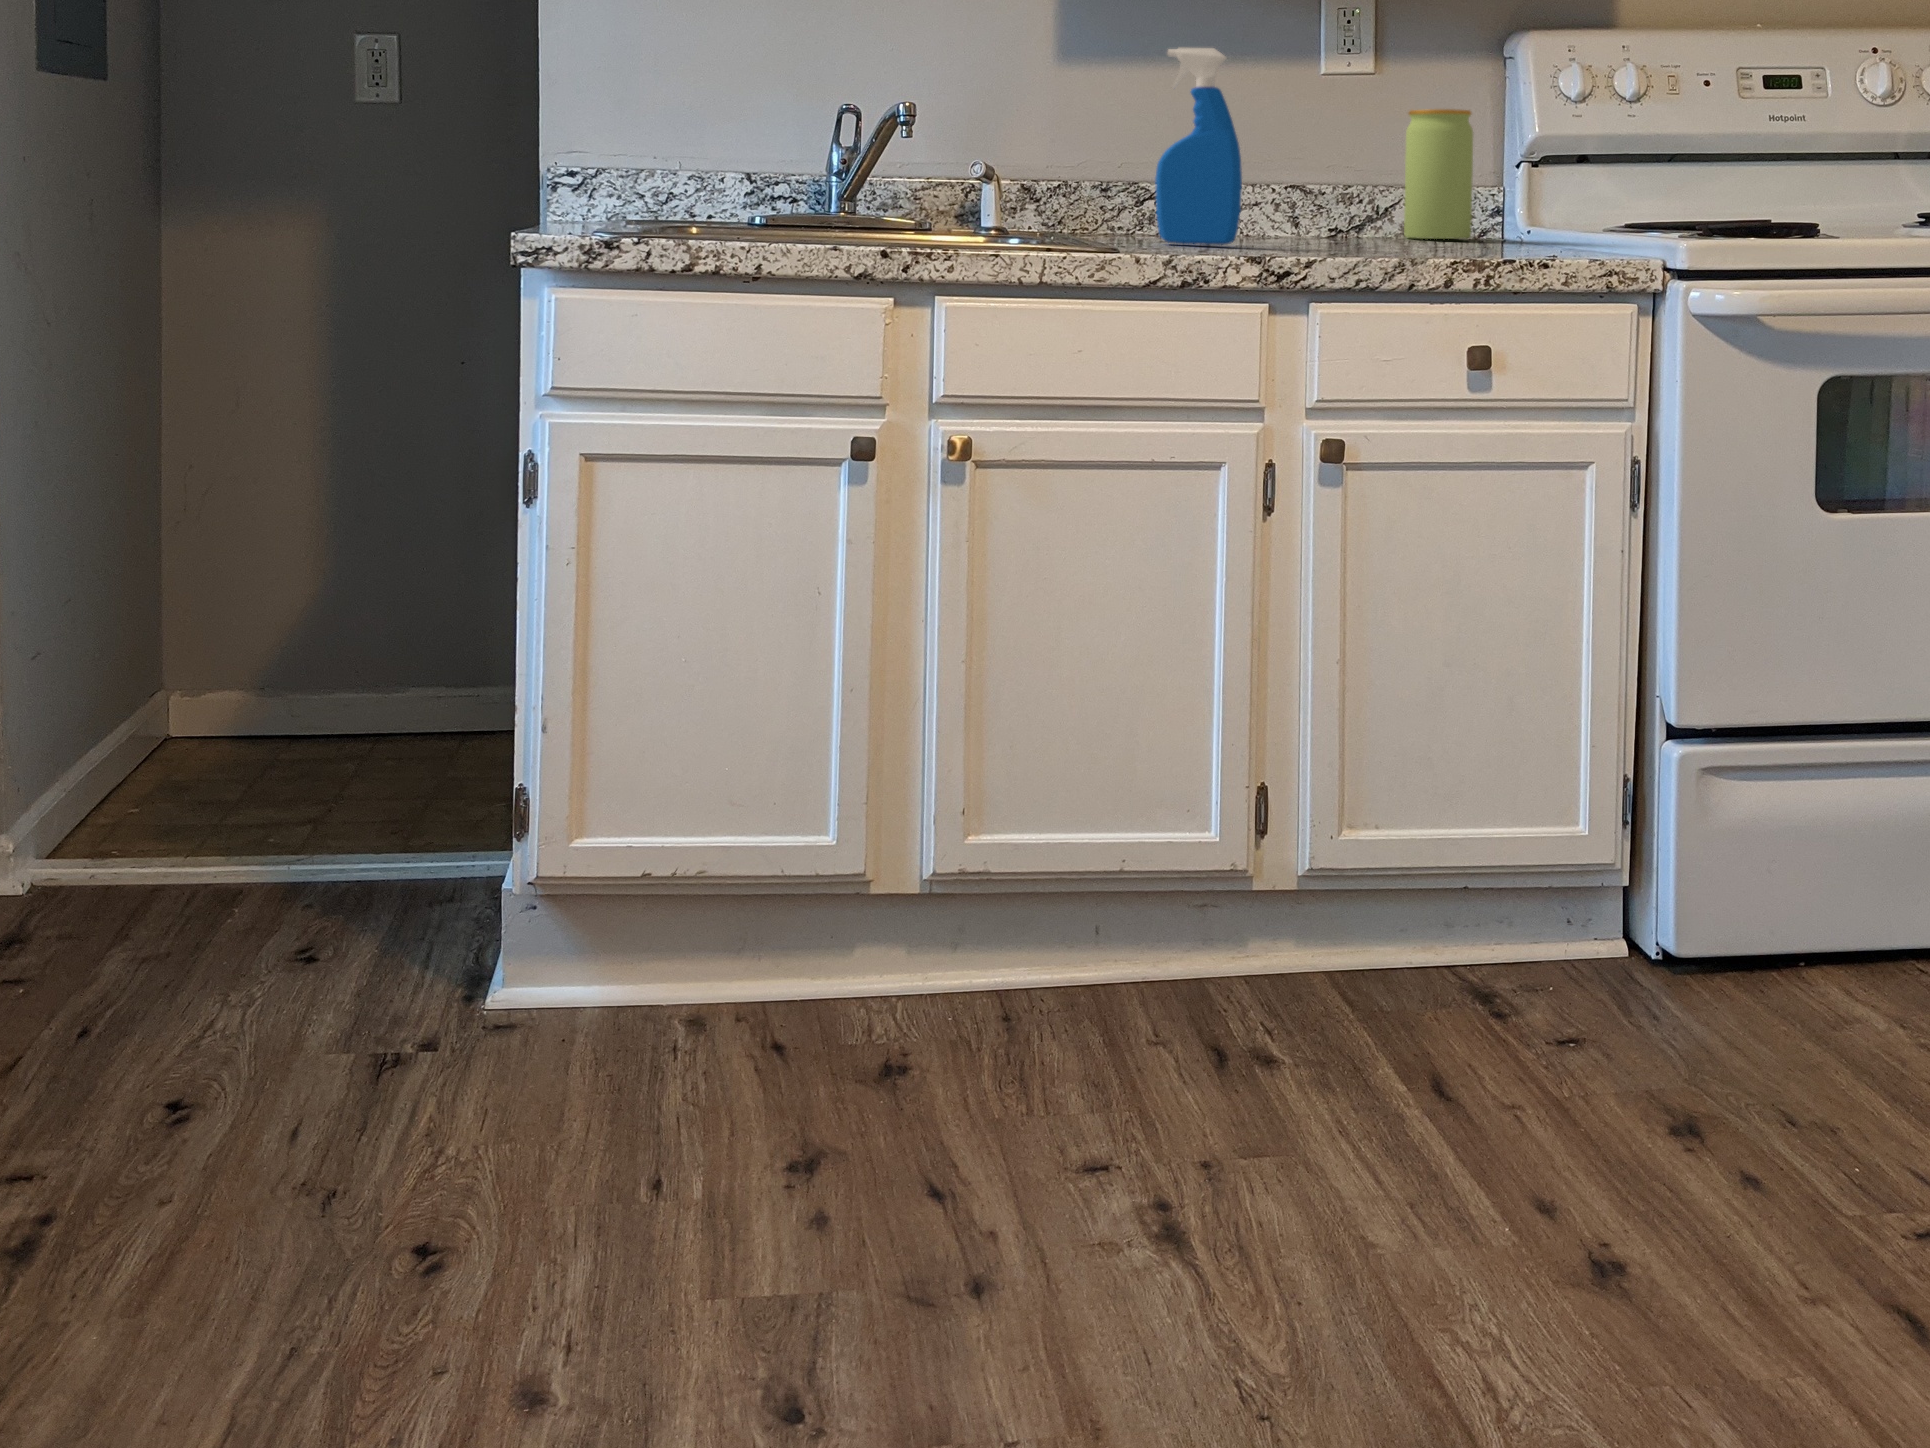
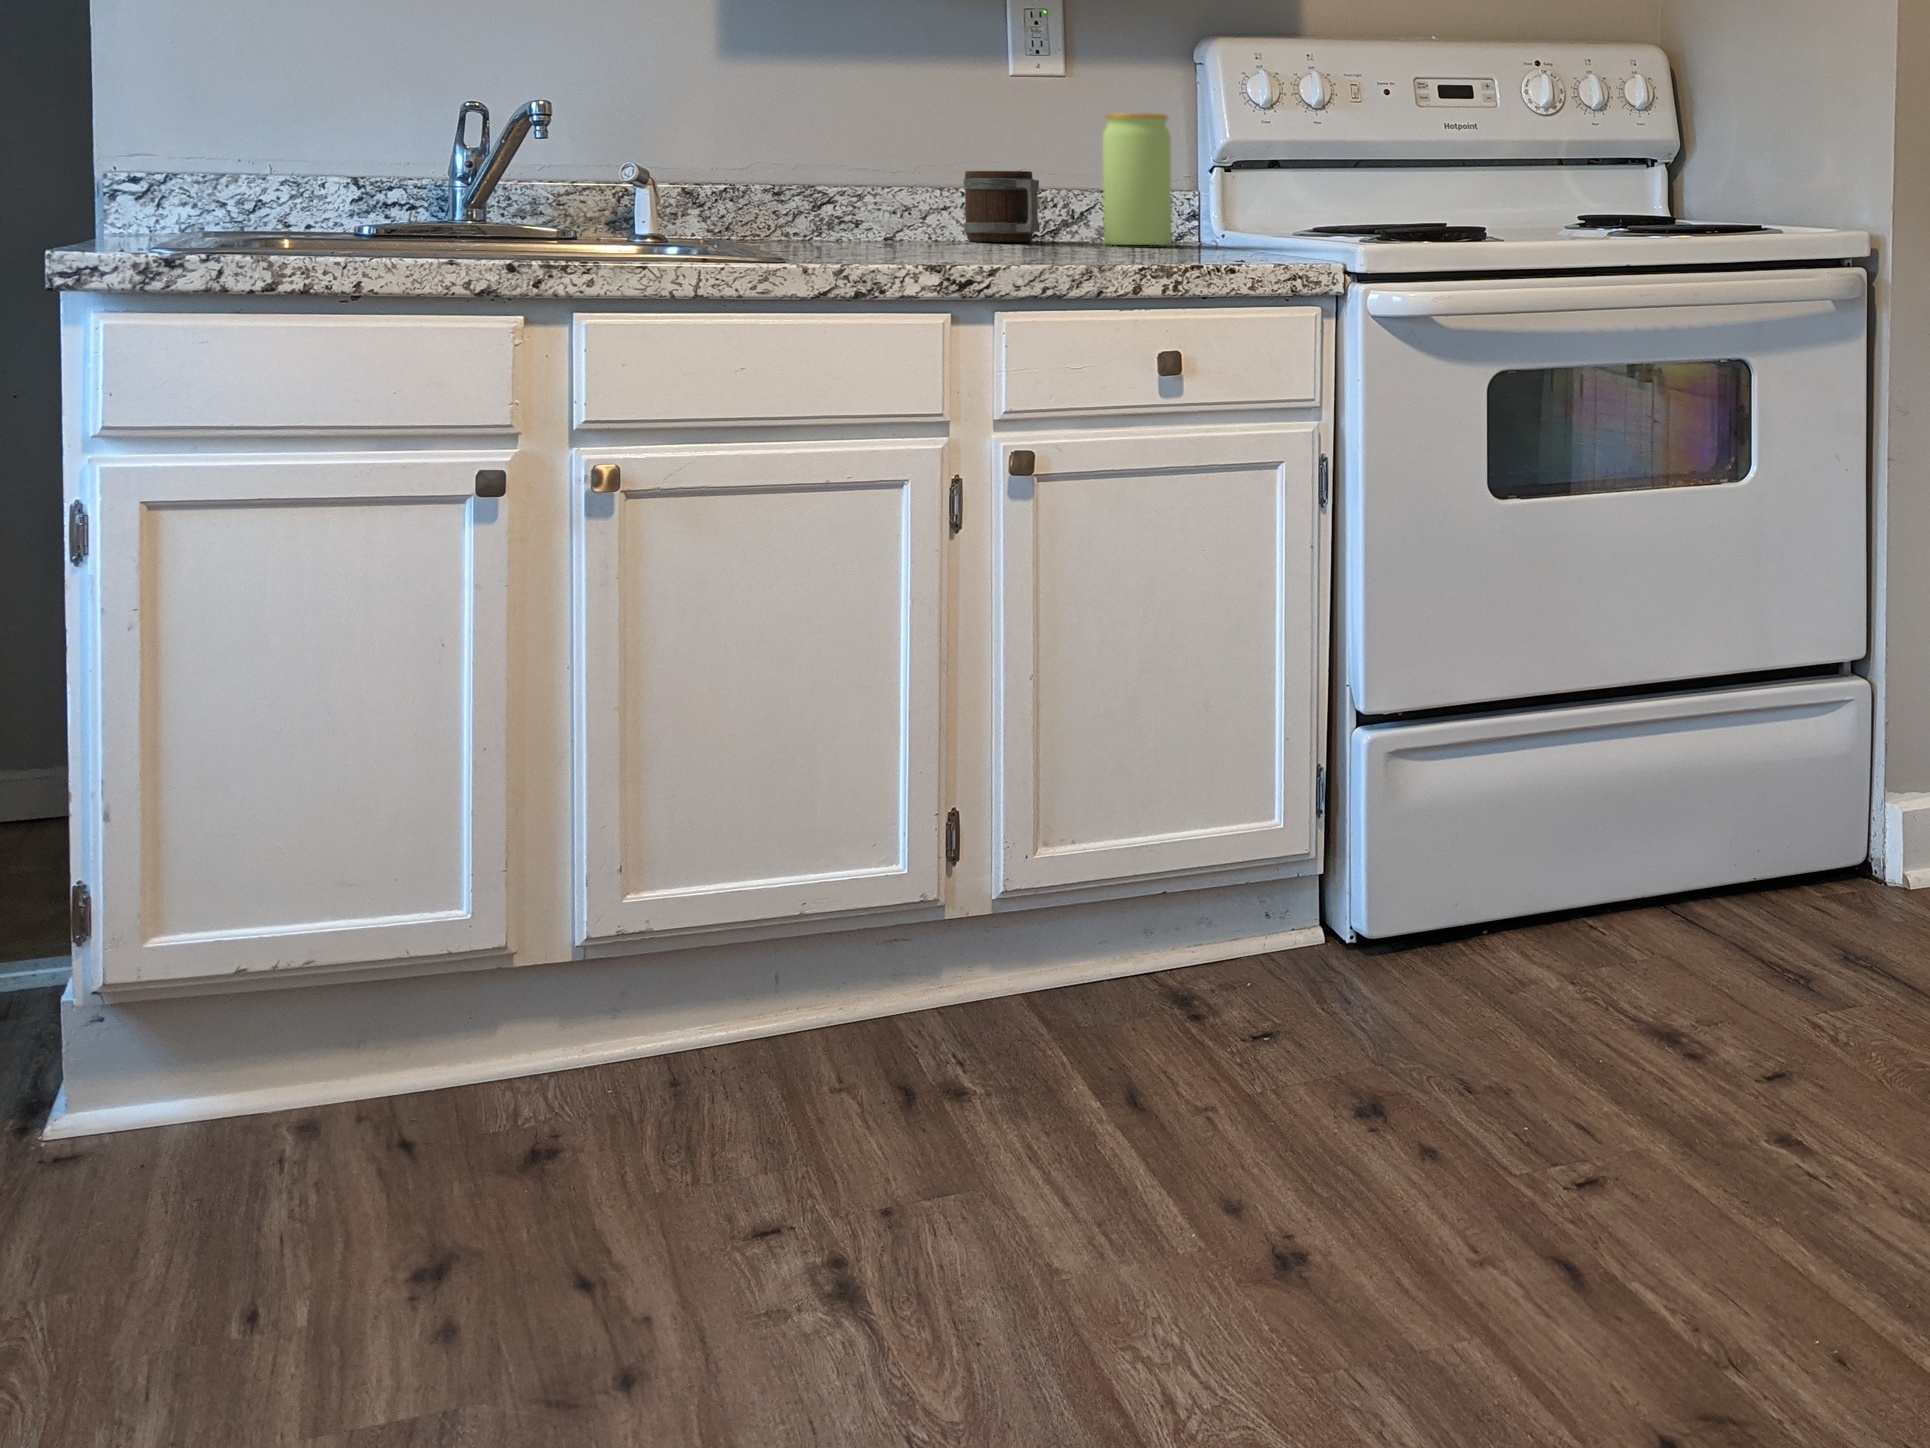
spray bottle: present [1155,48,1242,245] -> none [828,48,921,254]
mug: none [1271,166,1345,234] -> present [964,171,1040,242]

